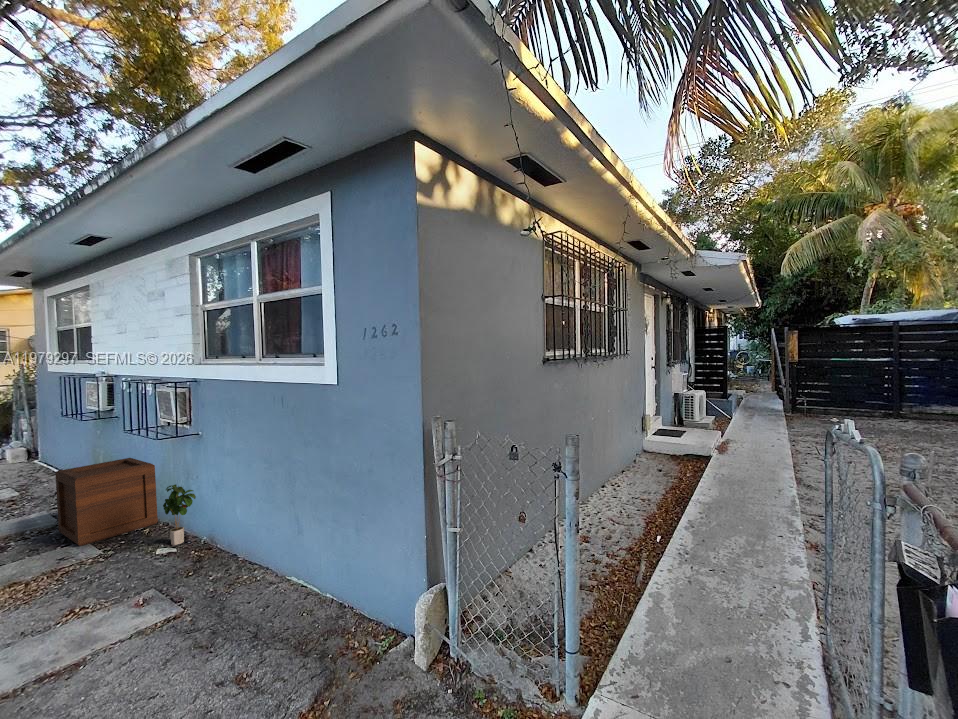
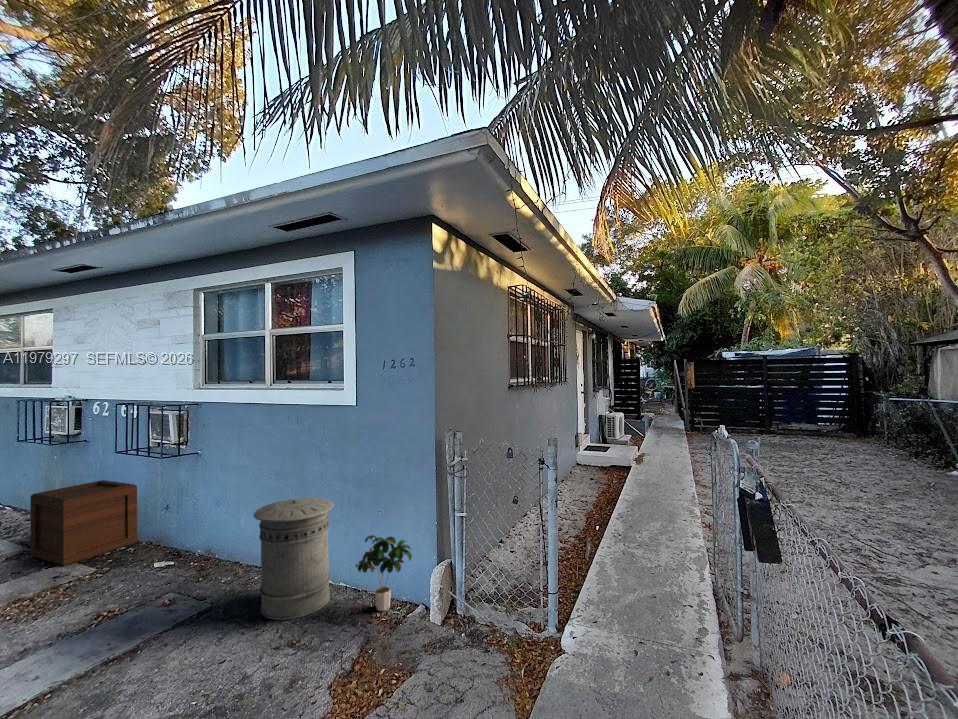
potted plant: present [163,484,196,545] -> present [356,535,412,611]
trash can: none [215,491,314,639] -> present [254,498,334,620]

